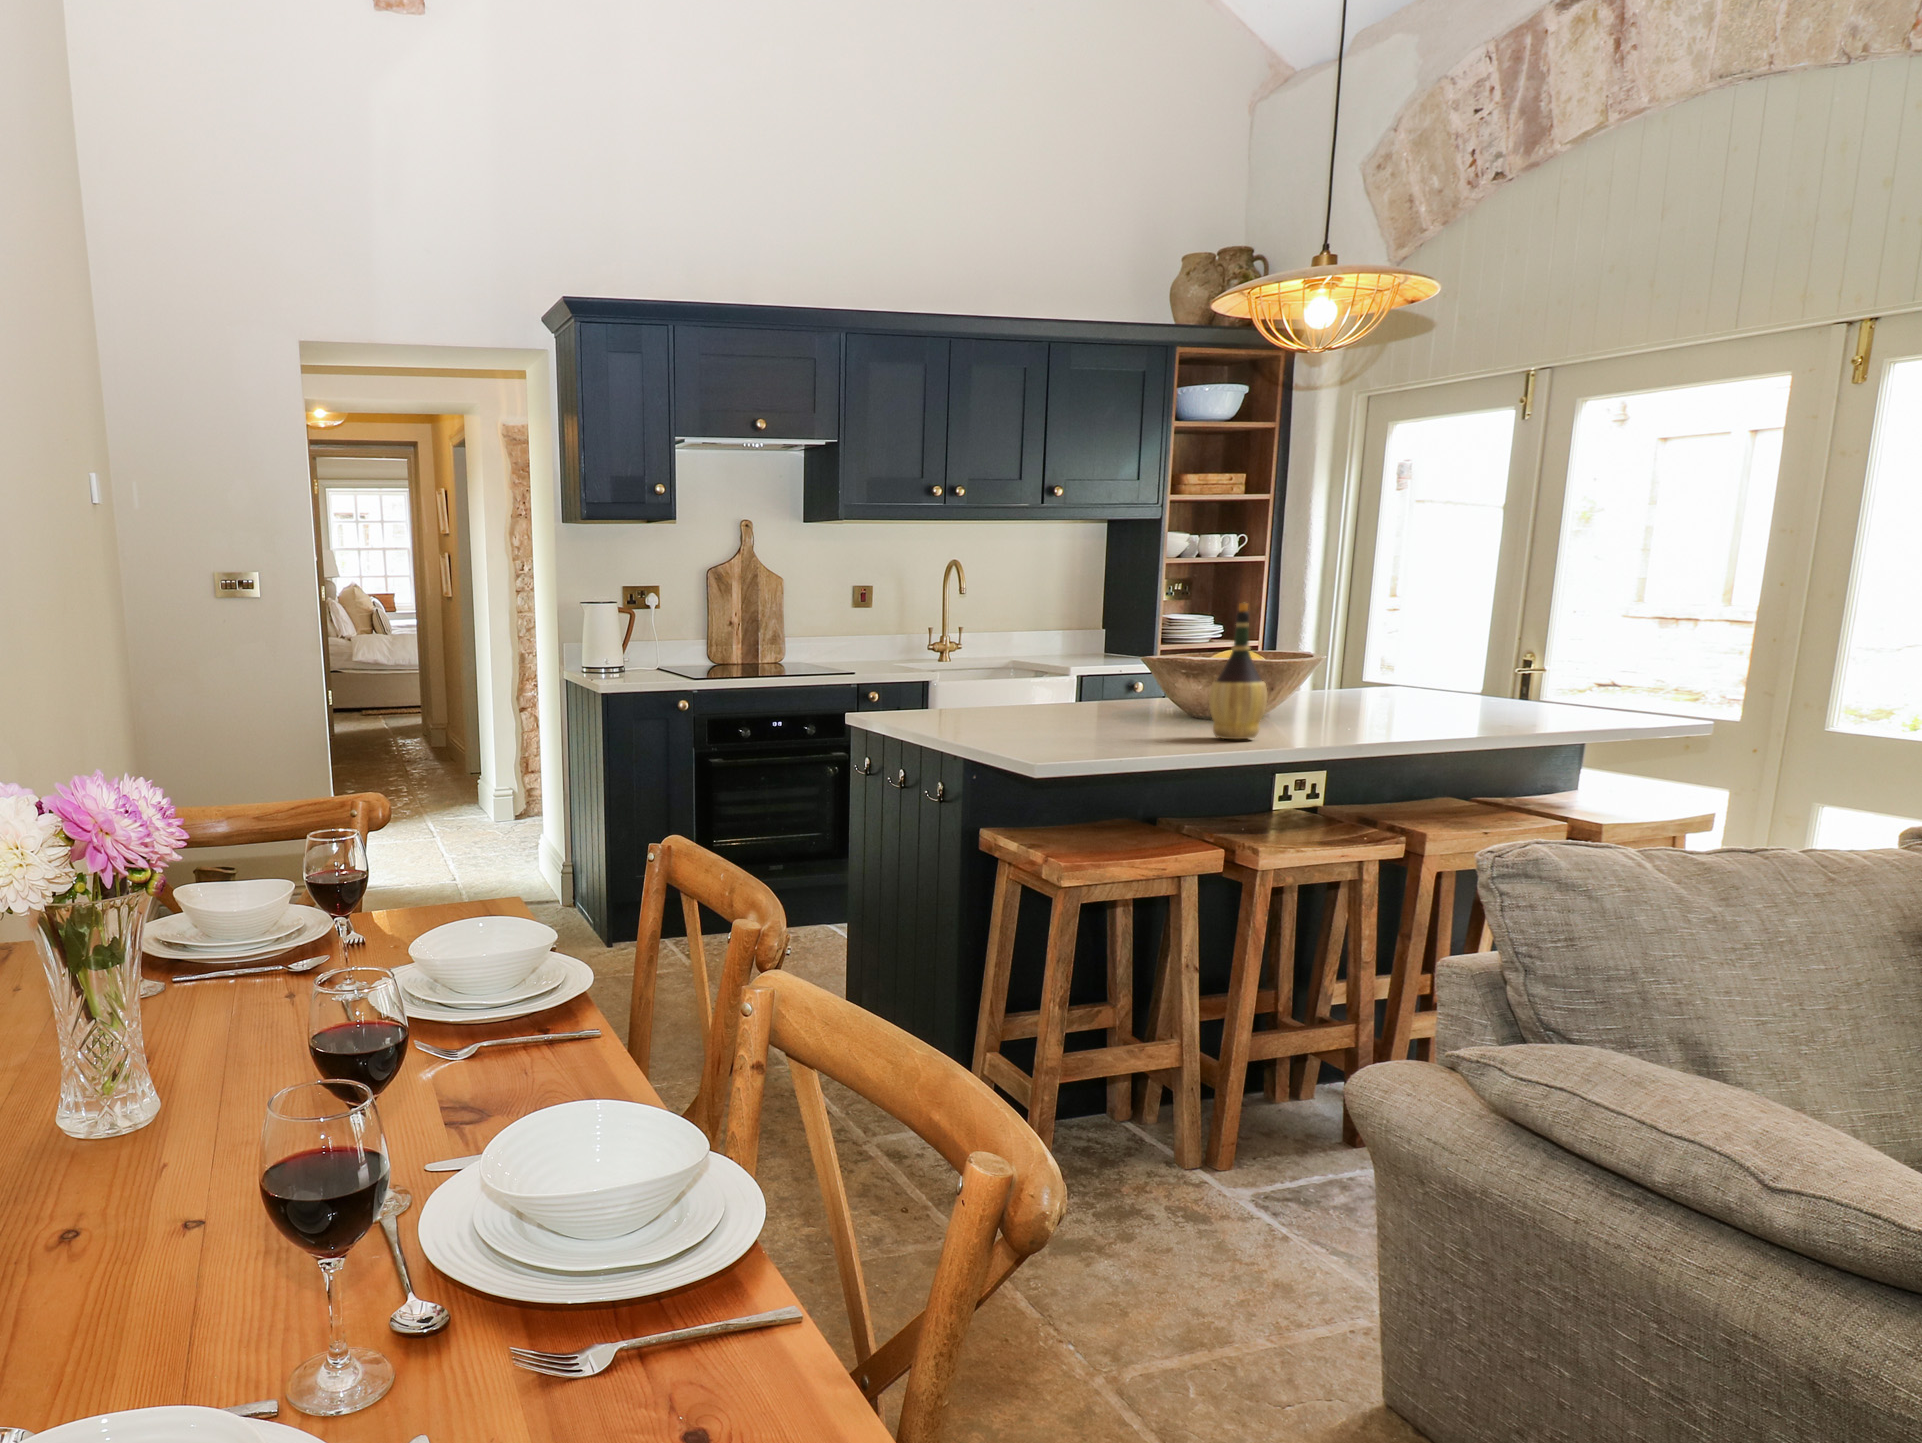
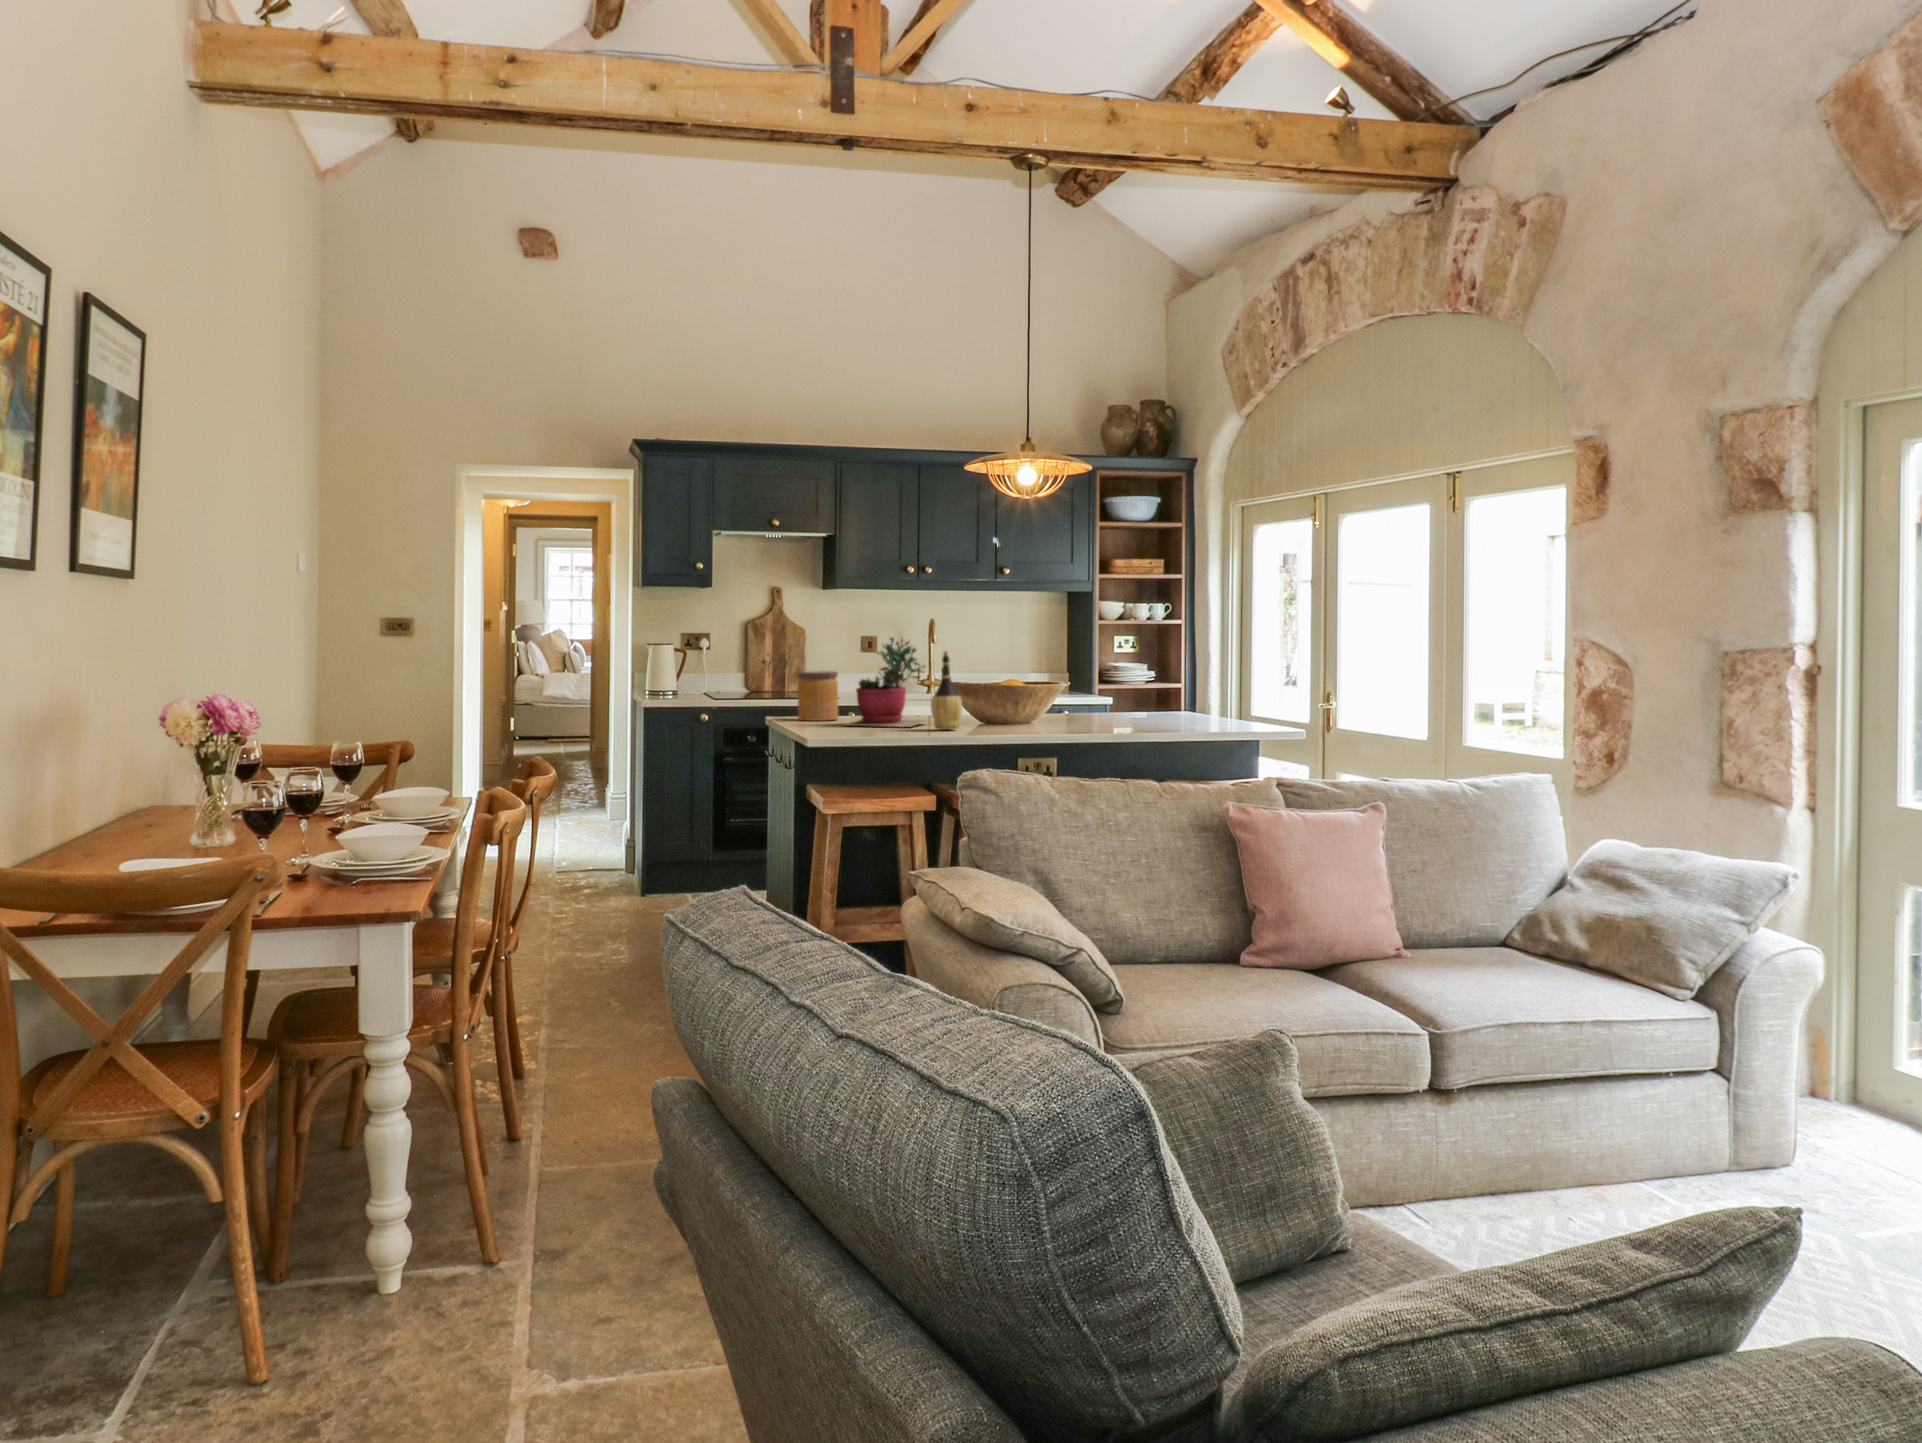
succulent plant: none [1028,580,1156,733] -> present [847,638,925,727]
jar: none [906,639,971,719] -> present [798,671,838,721]

